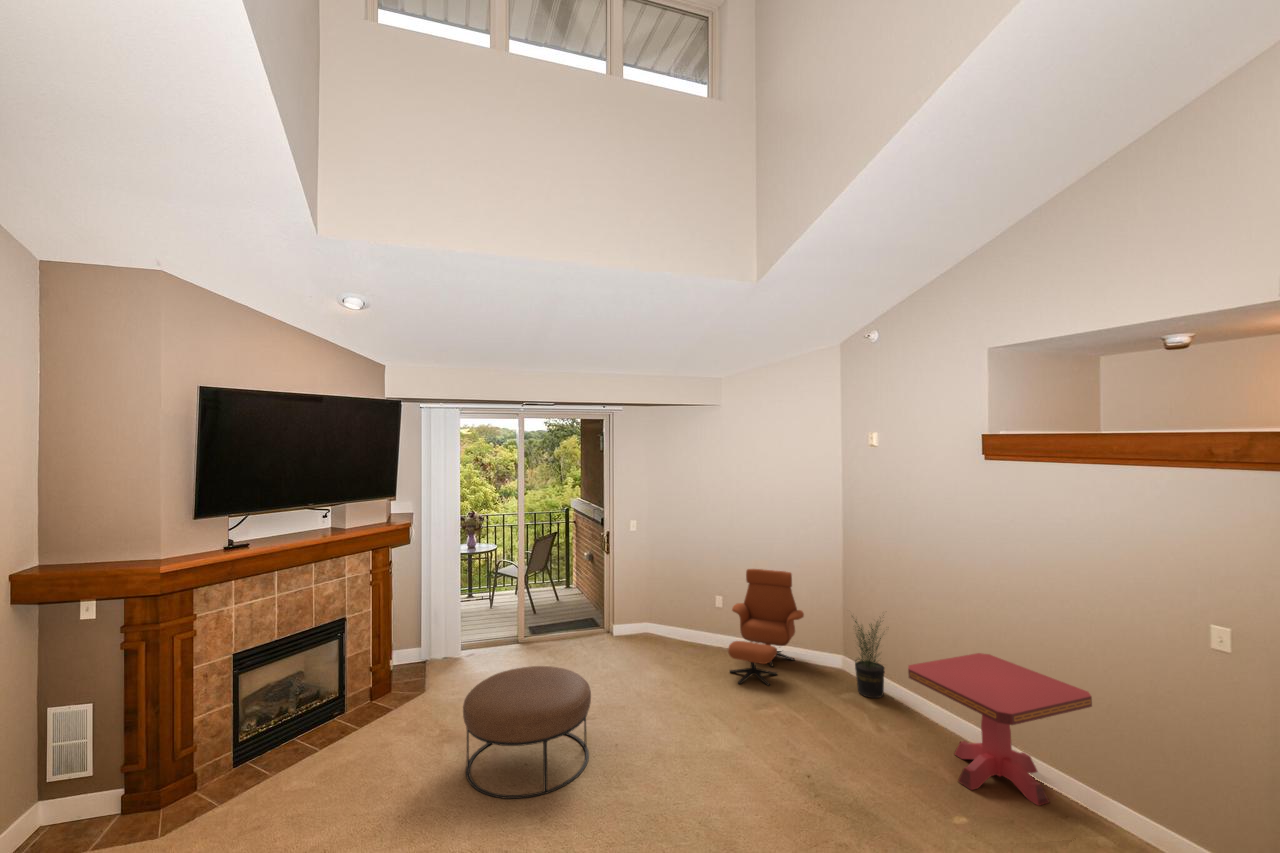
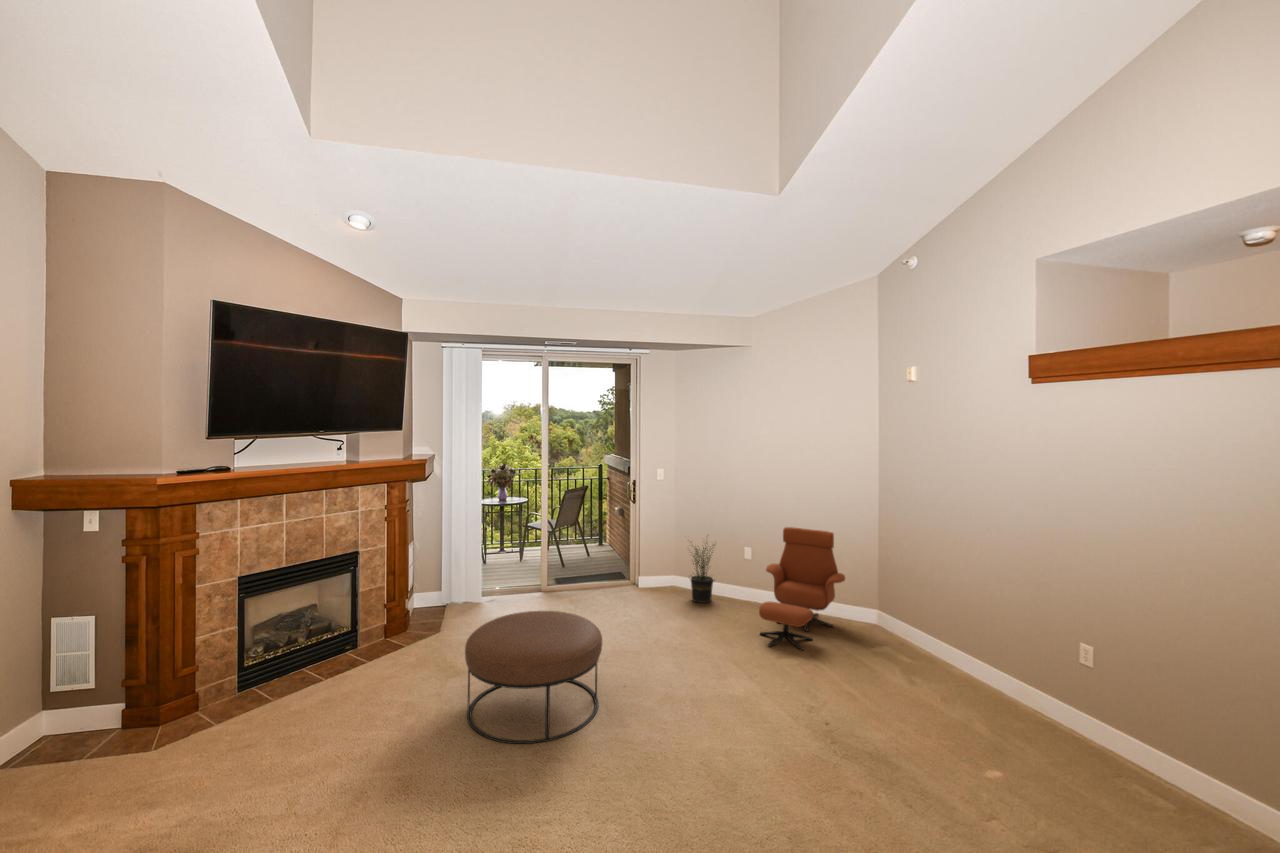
potted plant: present [855,621,885,698] -> present [691,544,715,603]
side table: present [908,653,1092,806] -> none [965,625,1198,802]

